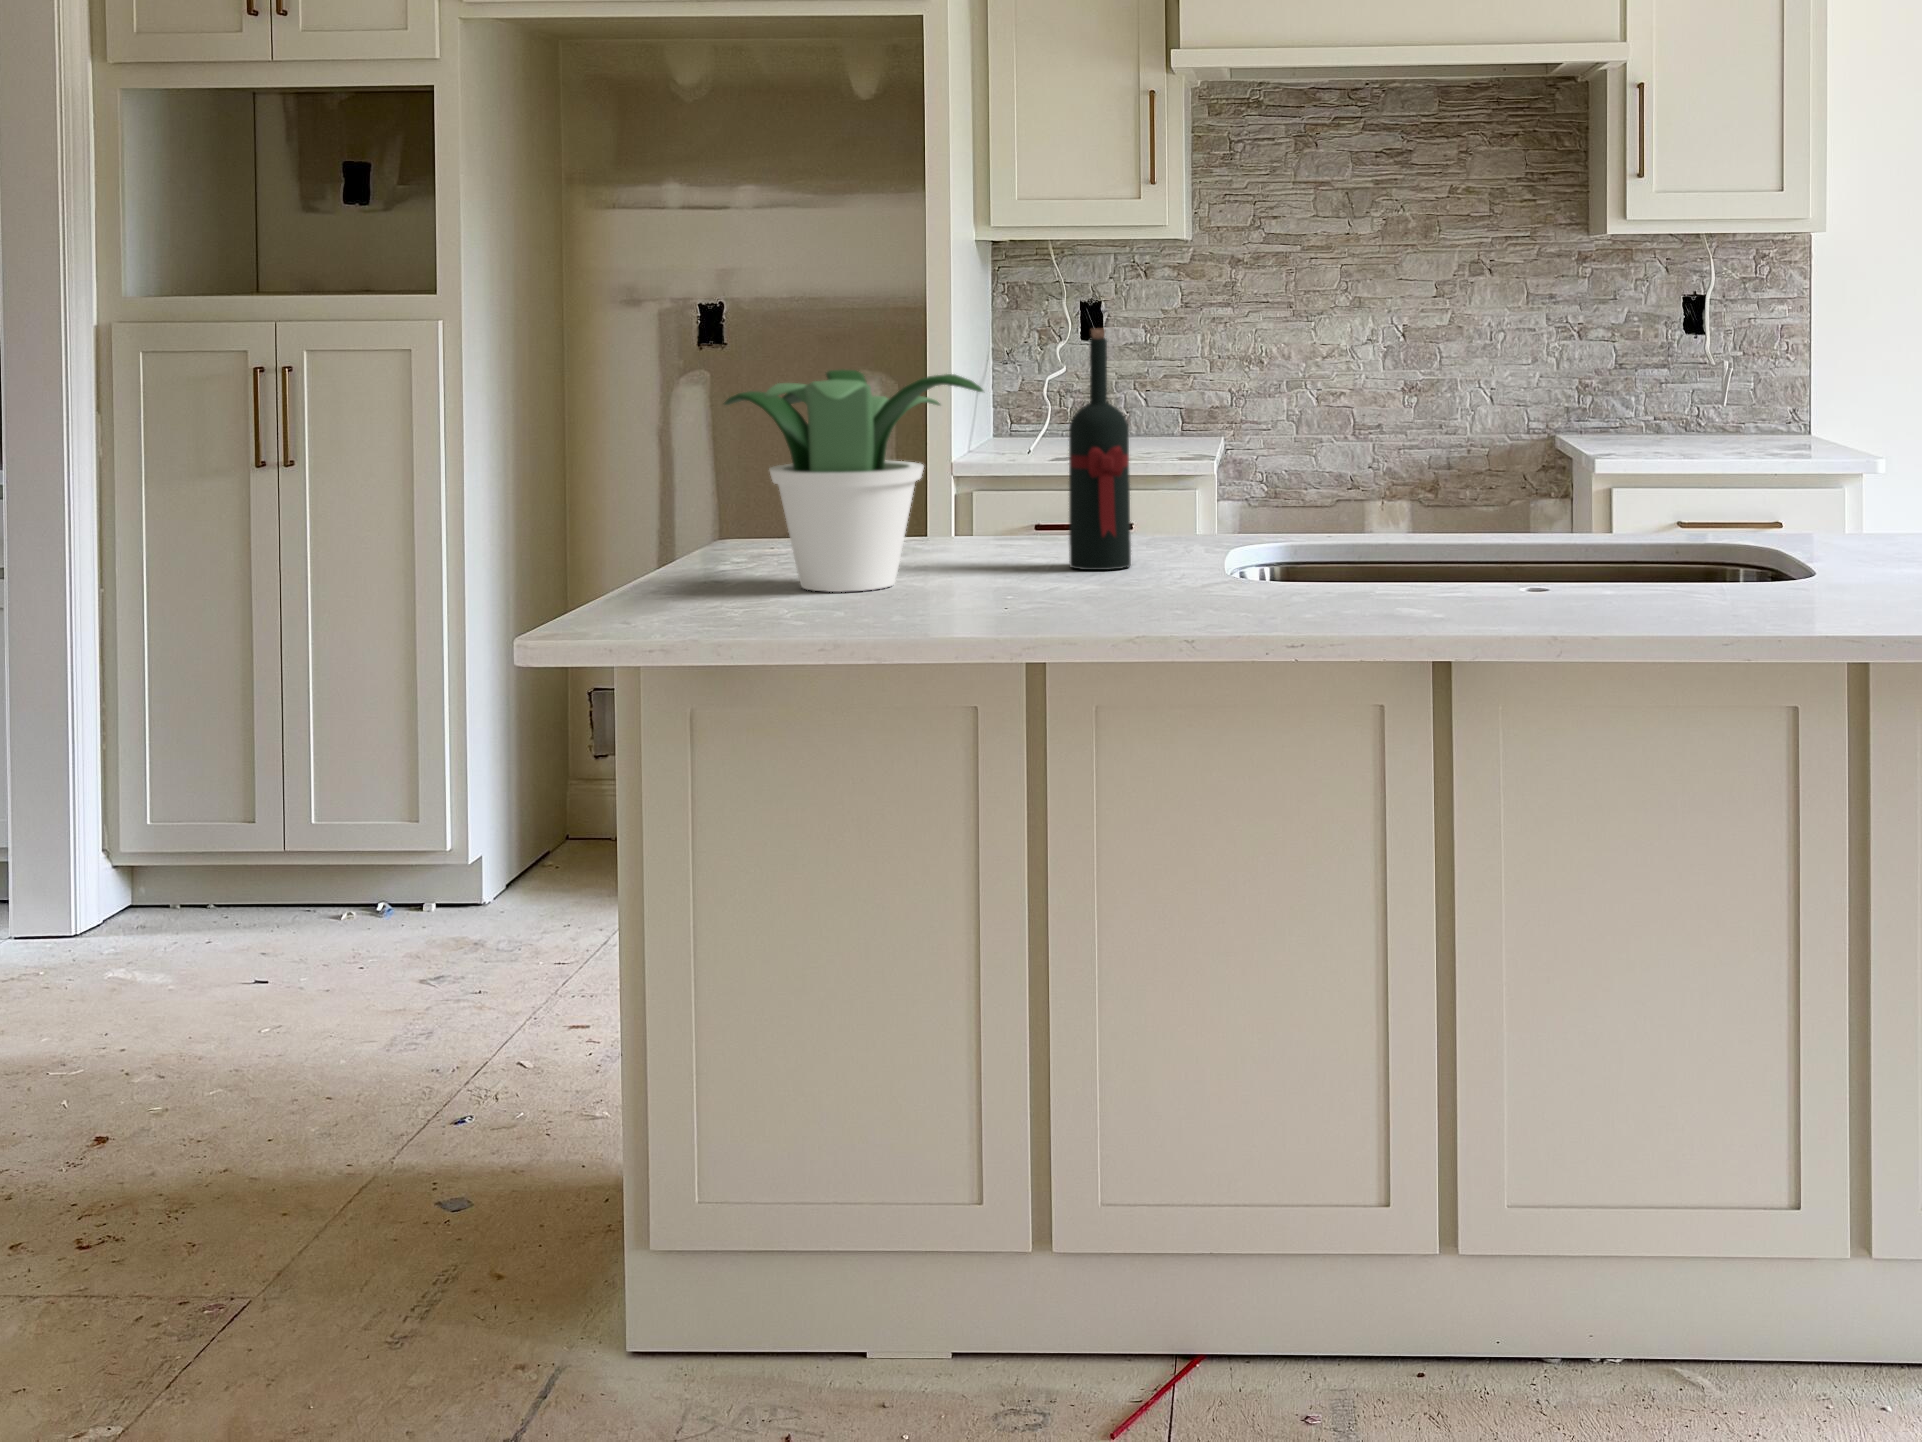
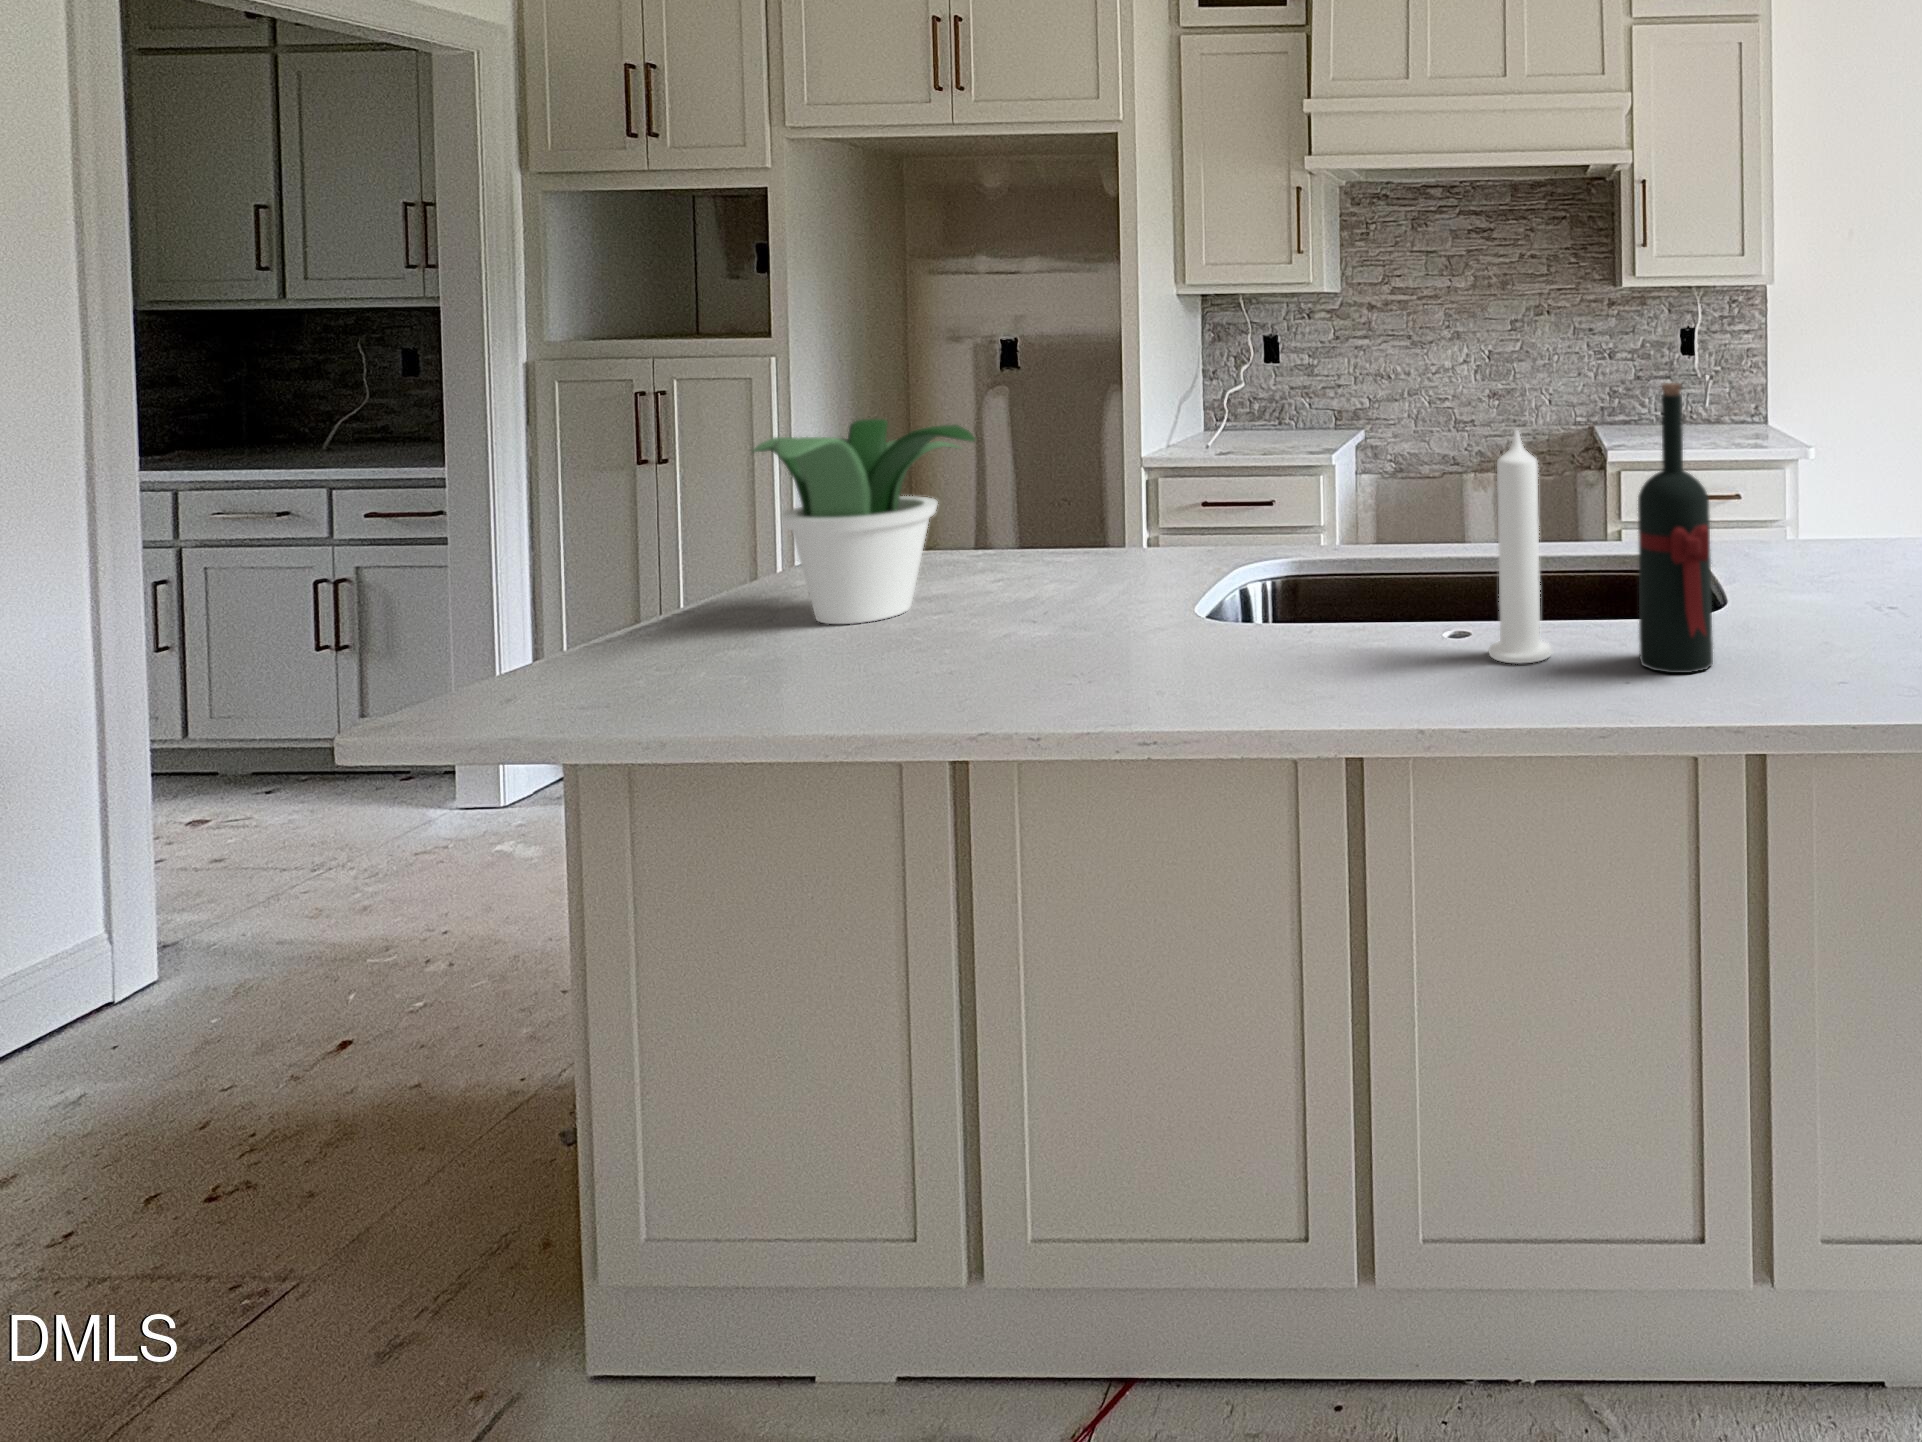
wine bottle: present [1069,329,1131,570] -> present [1638,383,1713,673]
candle: none [1587,373,1654,613] -> present [1489,430,1552,663]

